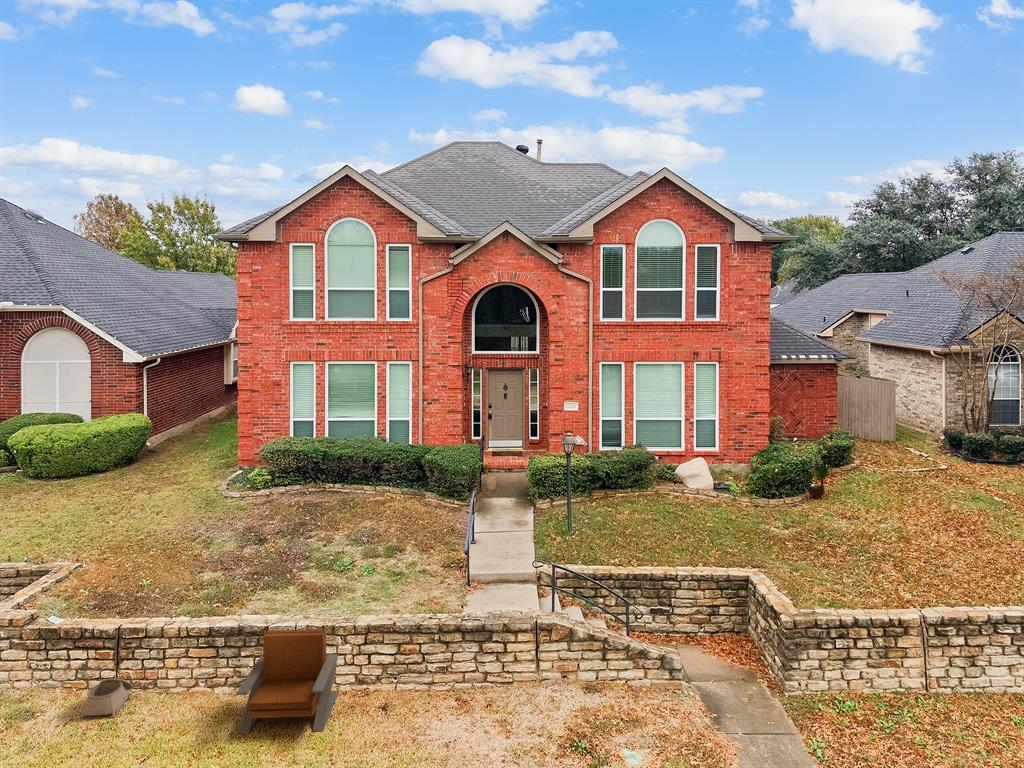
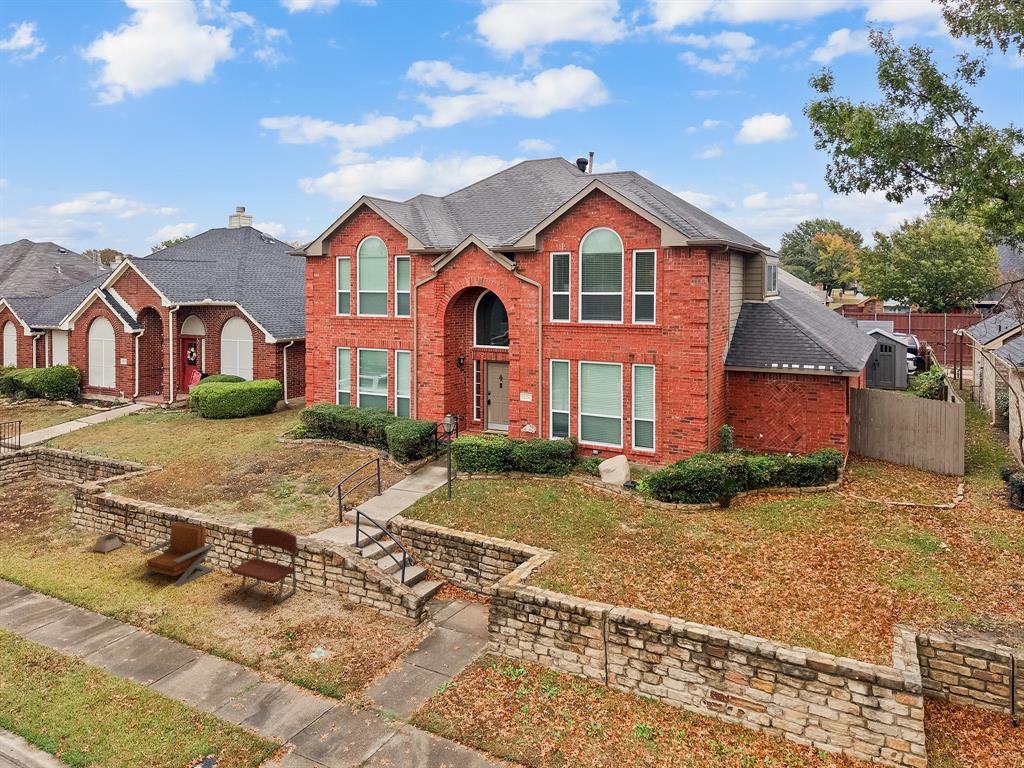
bench: none [421,606,504,713] -> present [231,527,297,603]

